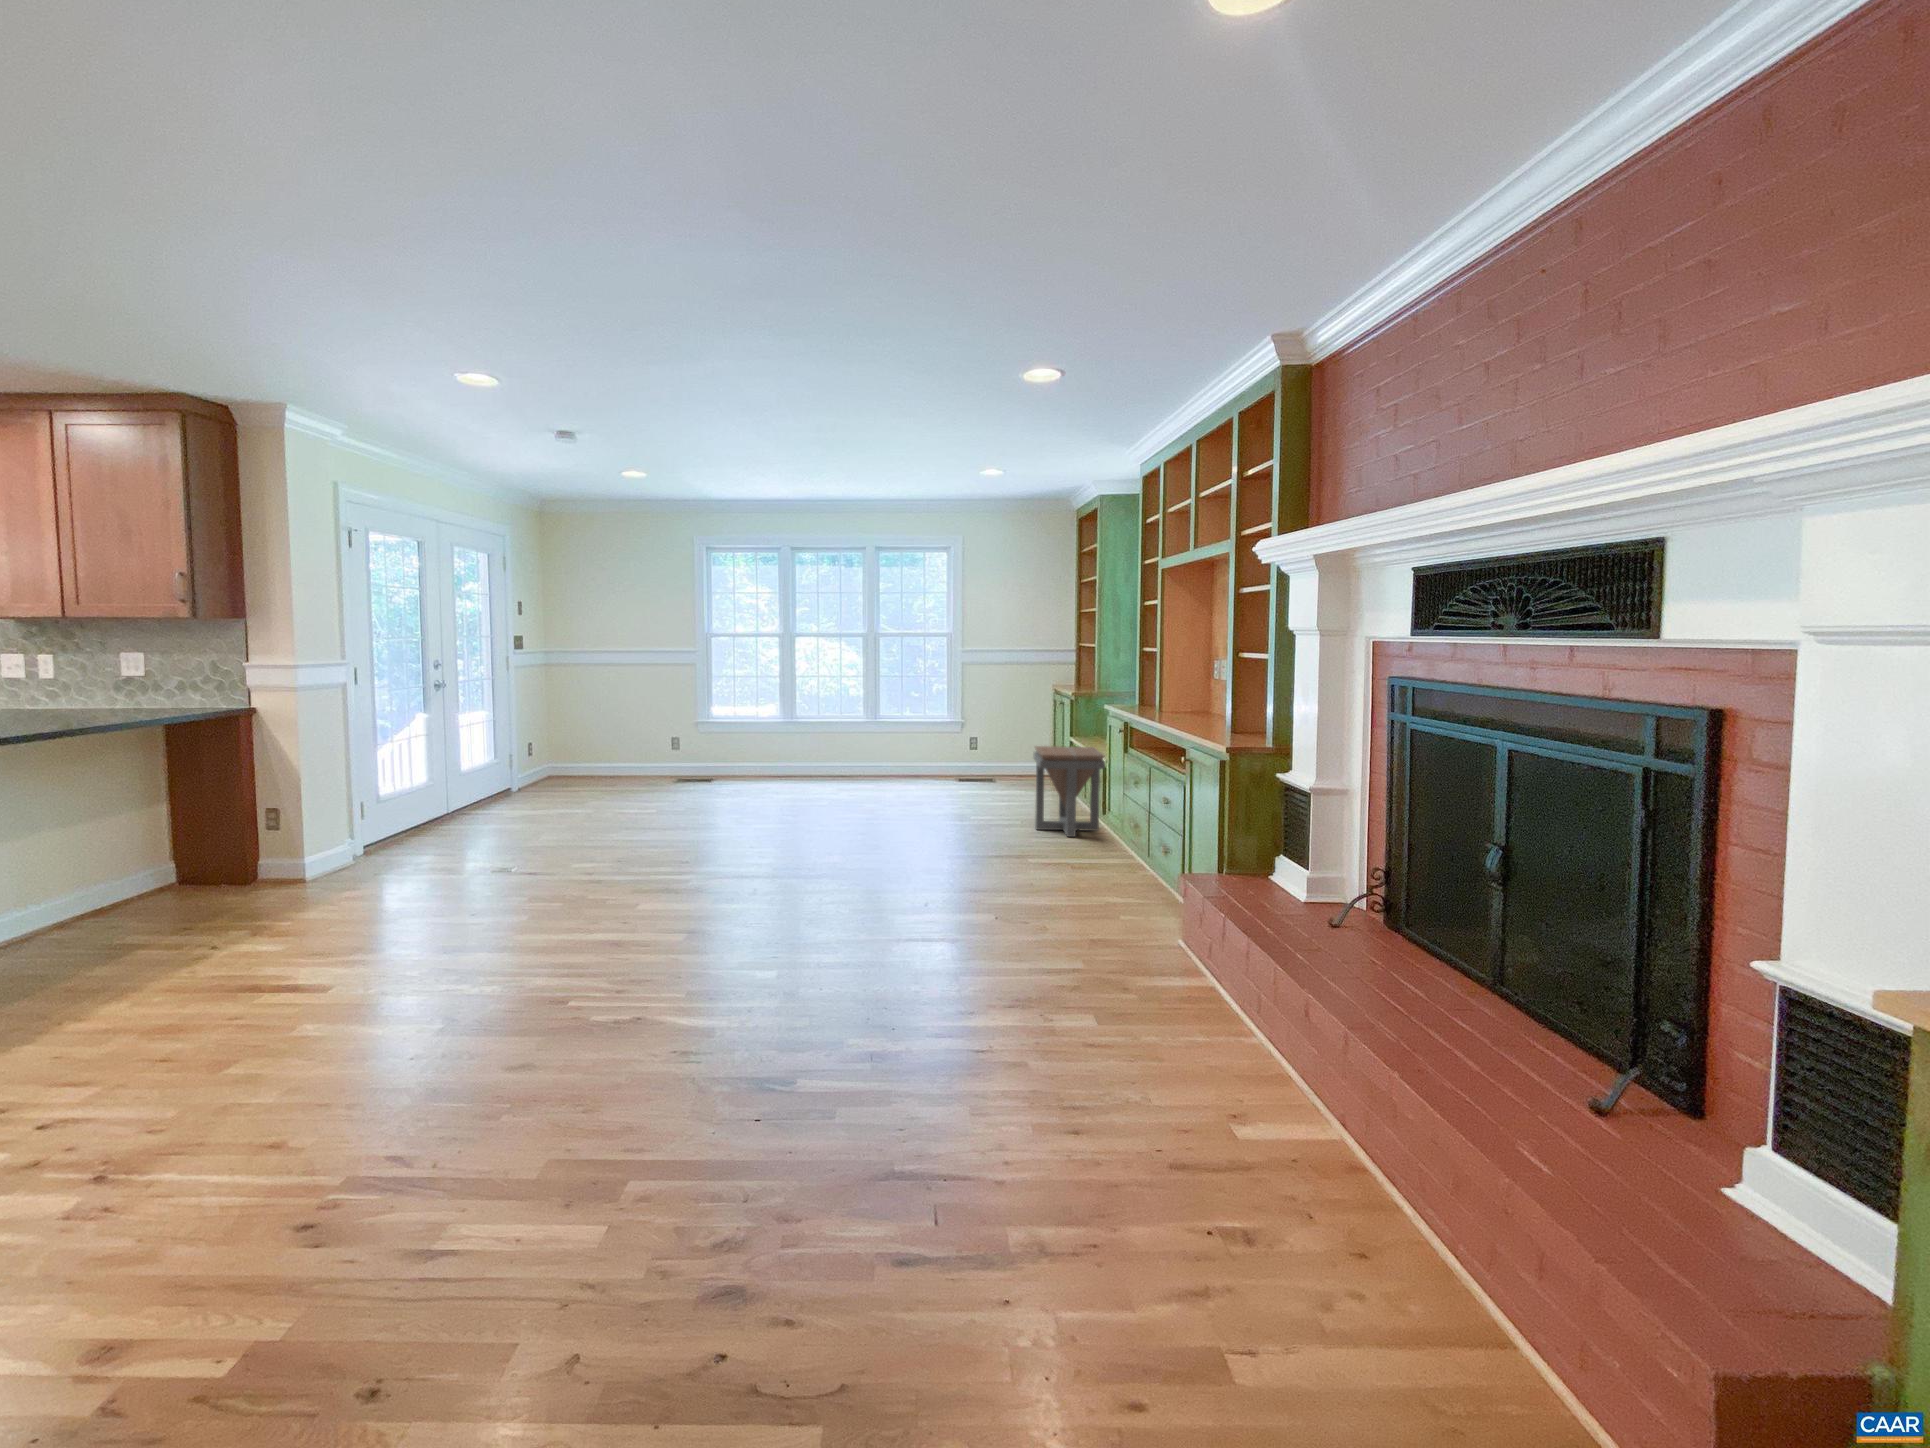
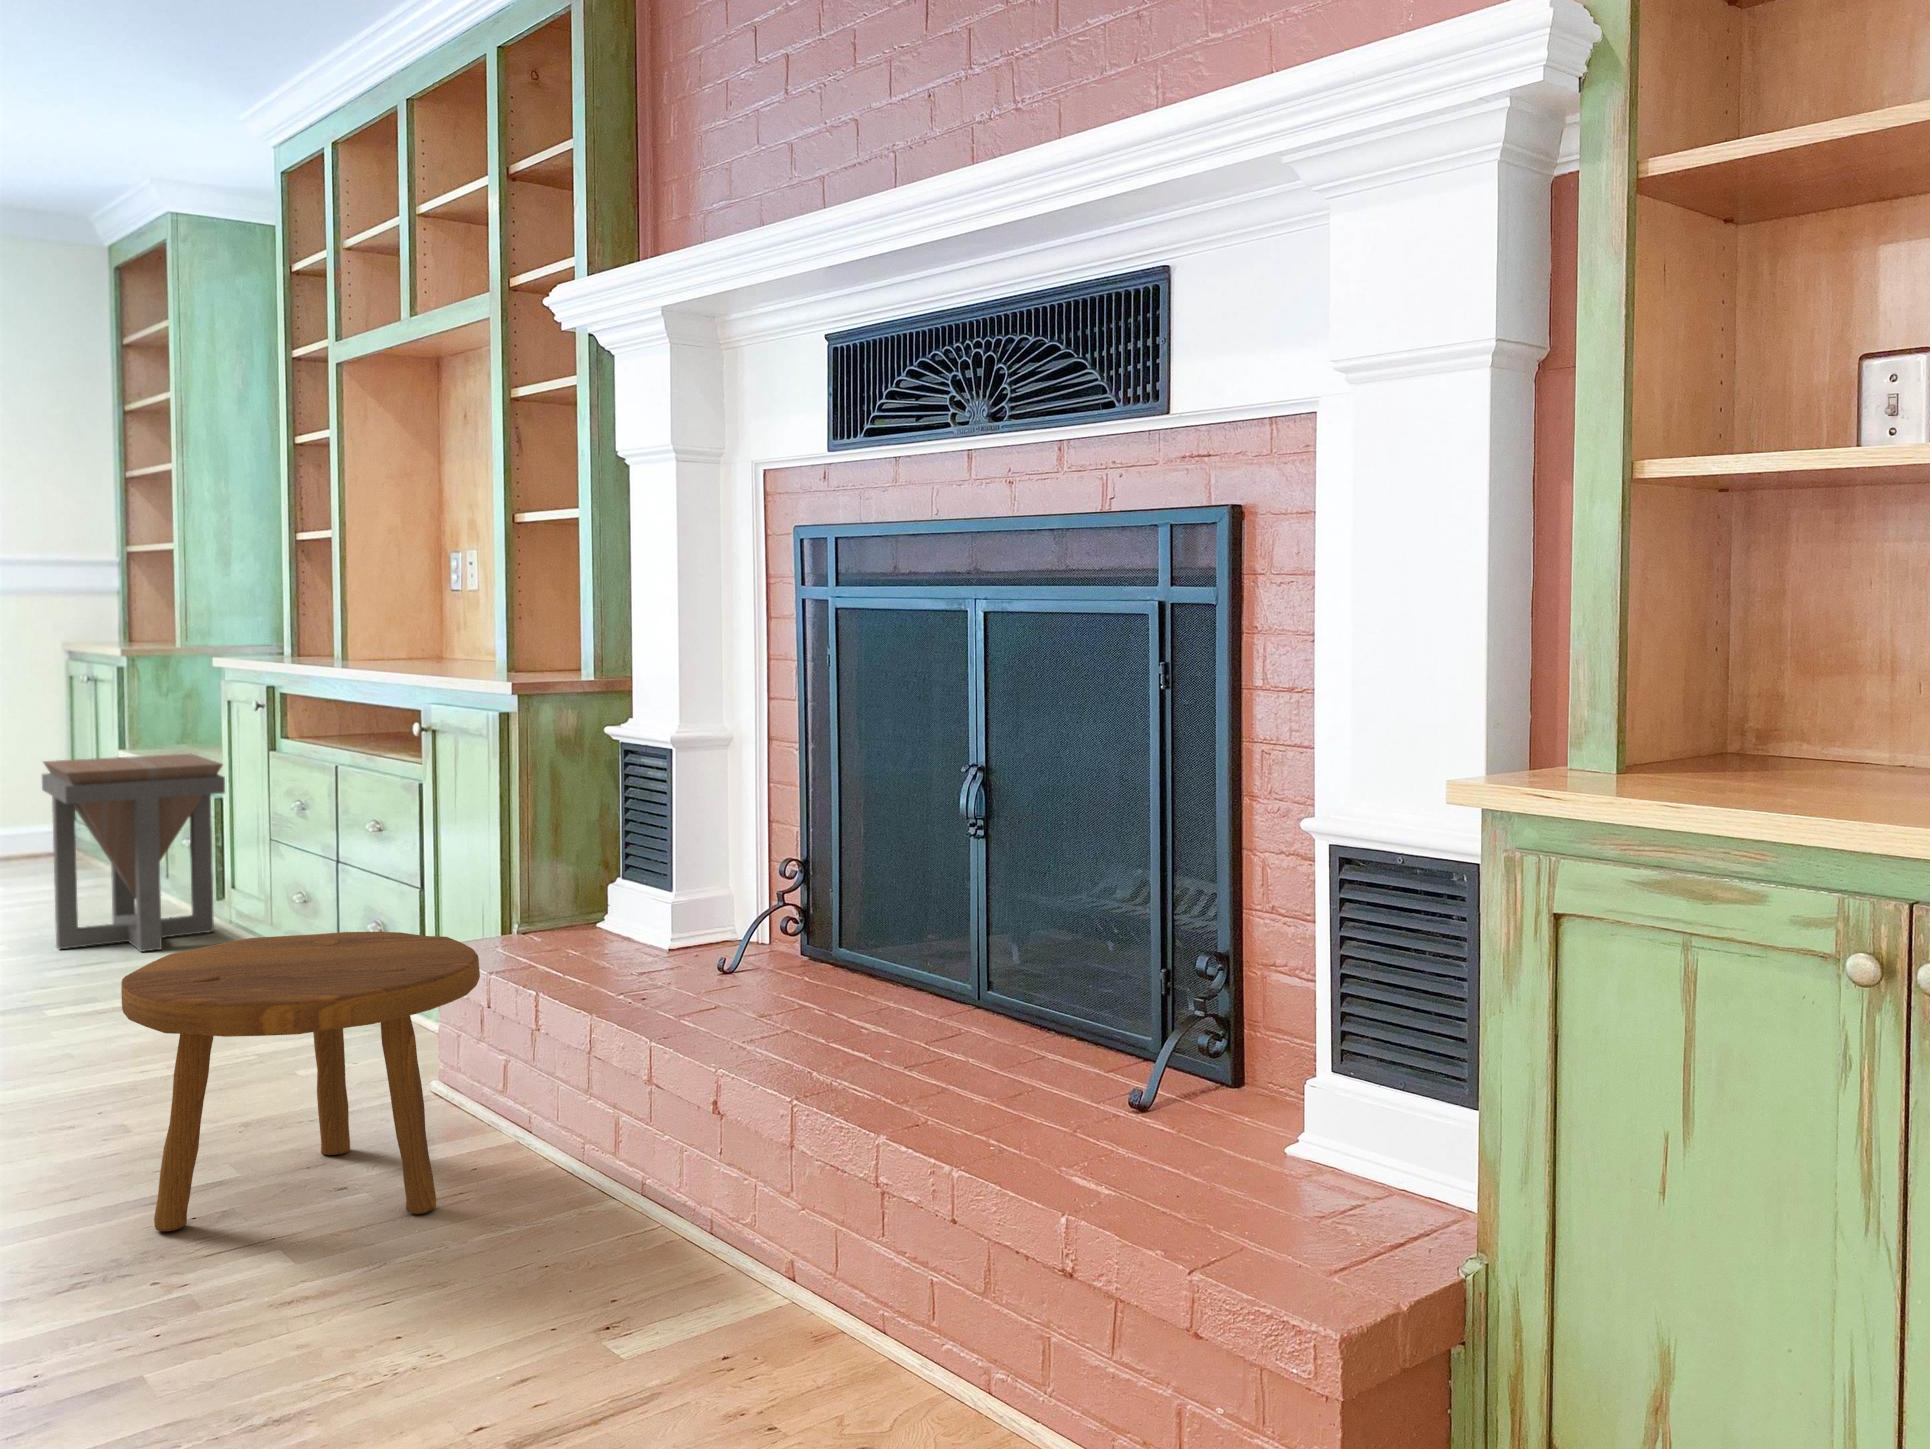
footstool: none [1035,862,1194,1018] -> present [121,932,480,1231]

